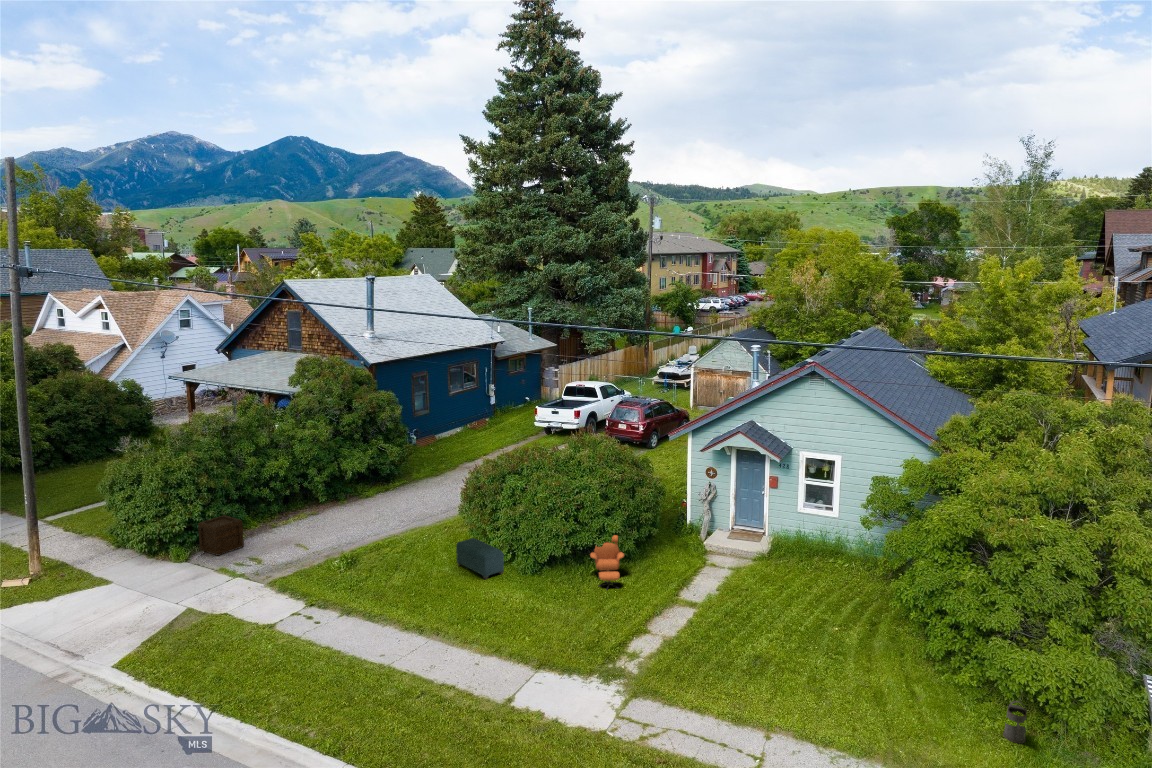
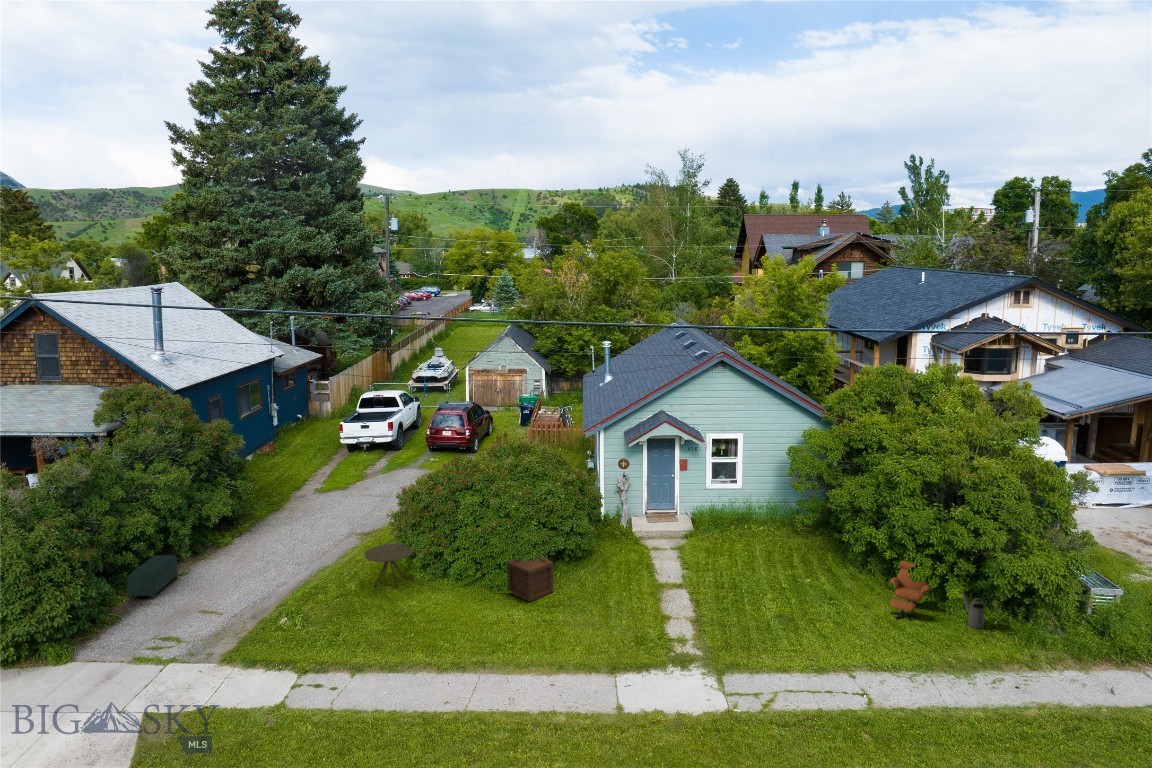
round table: none [422,514,466,554] -> present [364,543,413,587]
wooden crate: present [198,515,244,556] -> present [507,558,553,602]
lounge chair: present [590,535,624,590] -> present [890,561,930,621]
bench: present [456,538,504,579] -> present [127,555,178,599]

